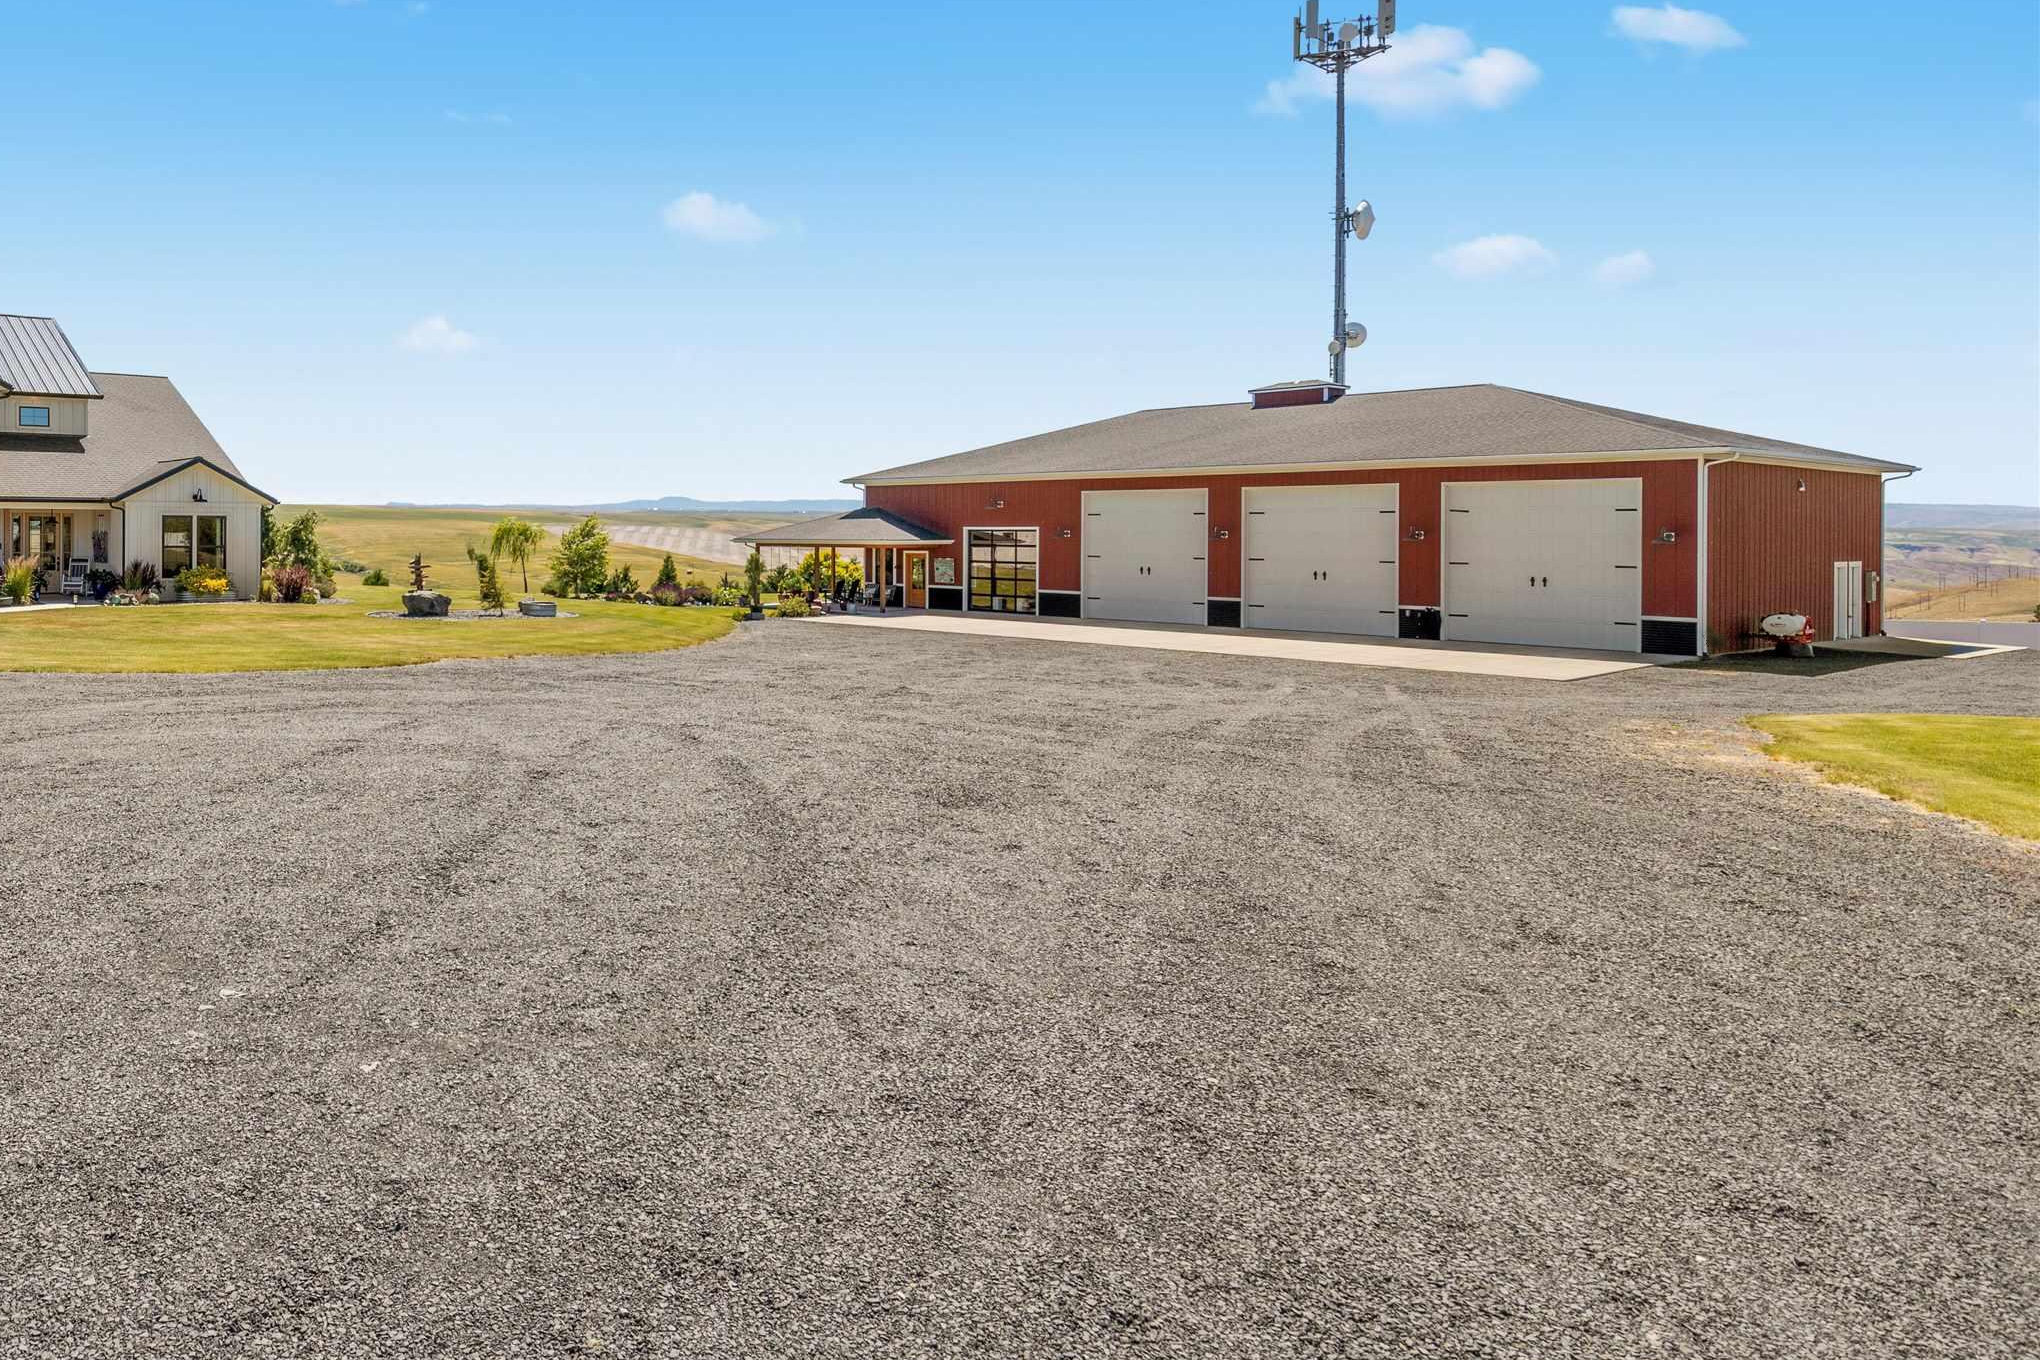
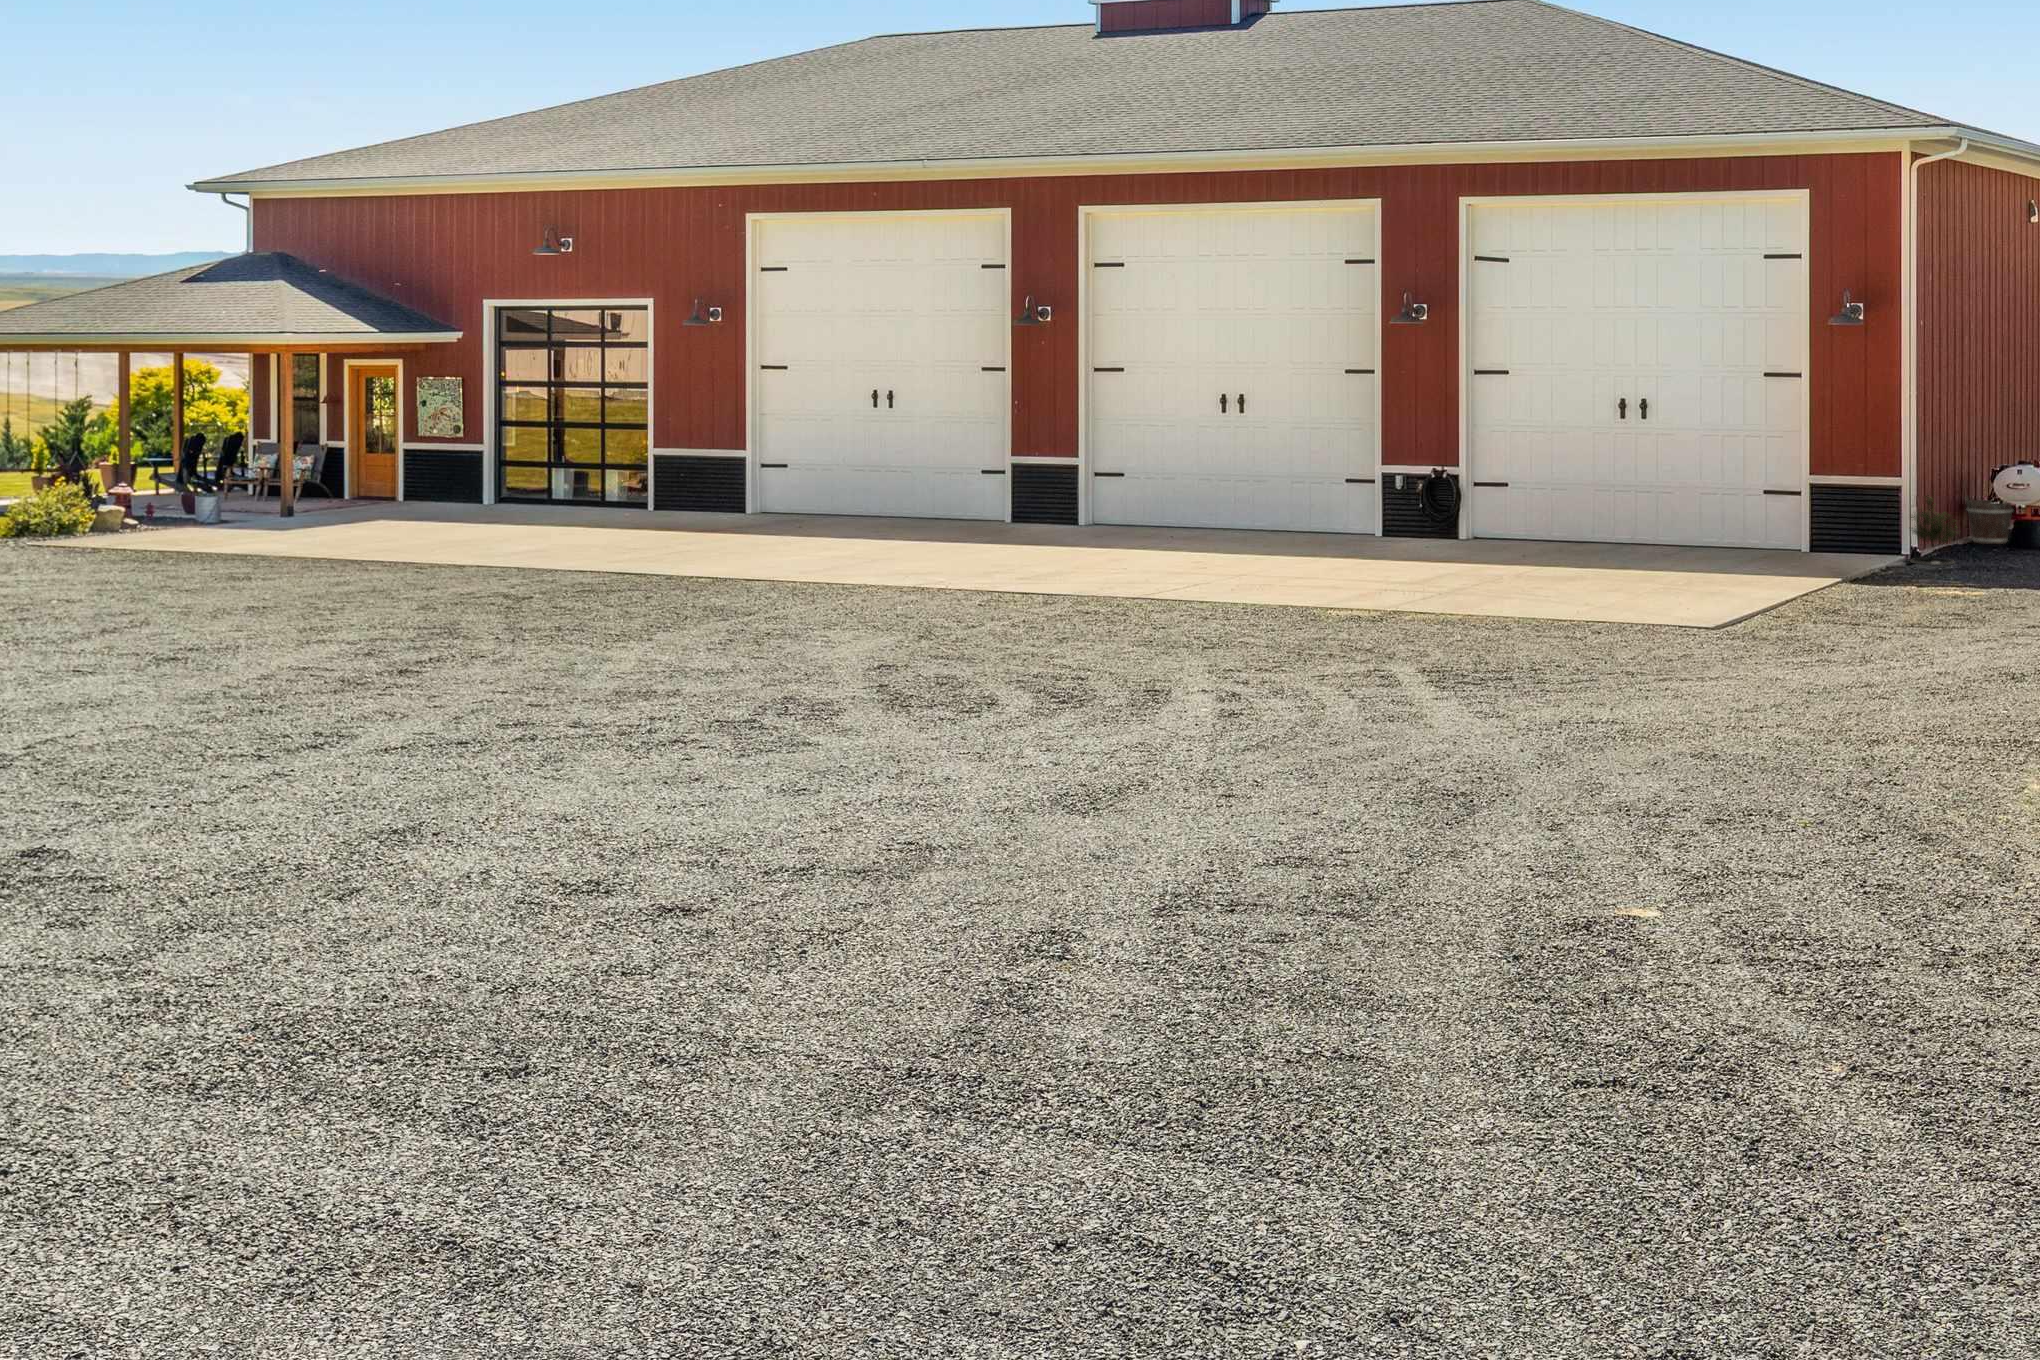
bucket: none [1754,629,1786,654] -> present [1966,496,2013,544]

